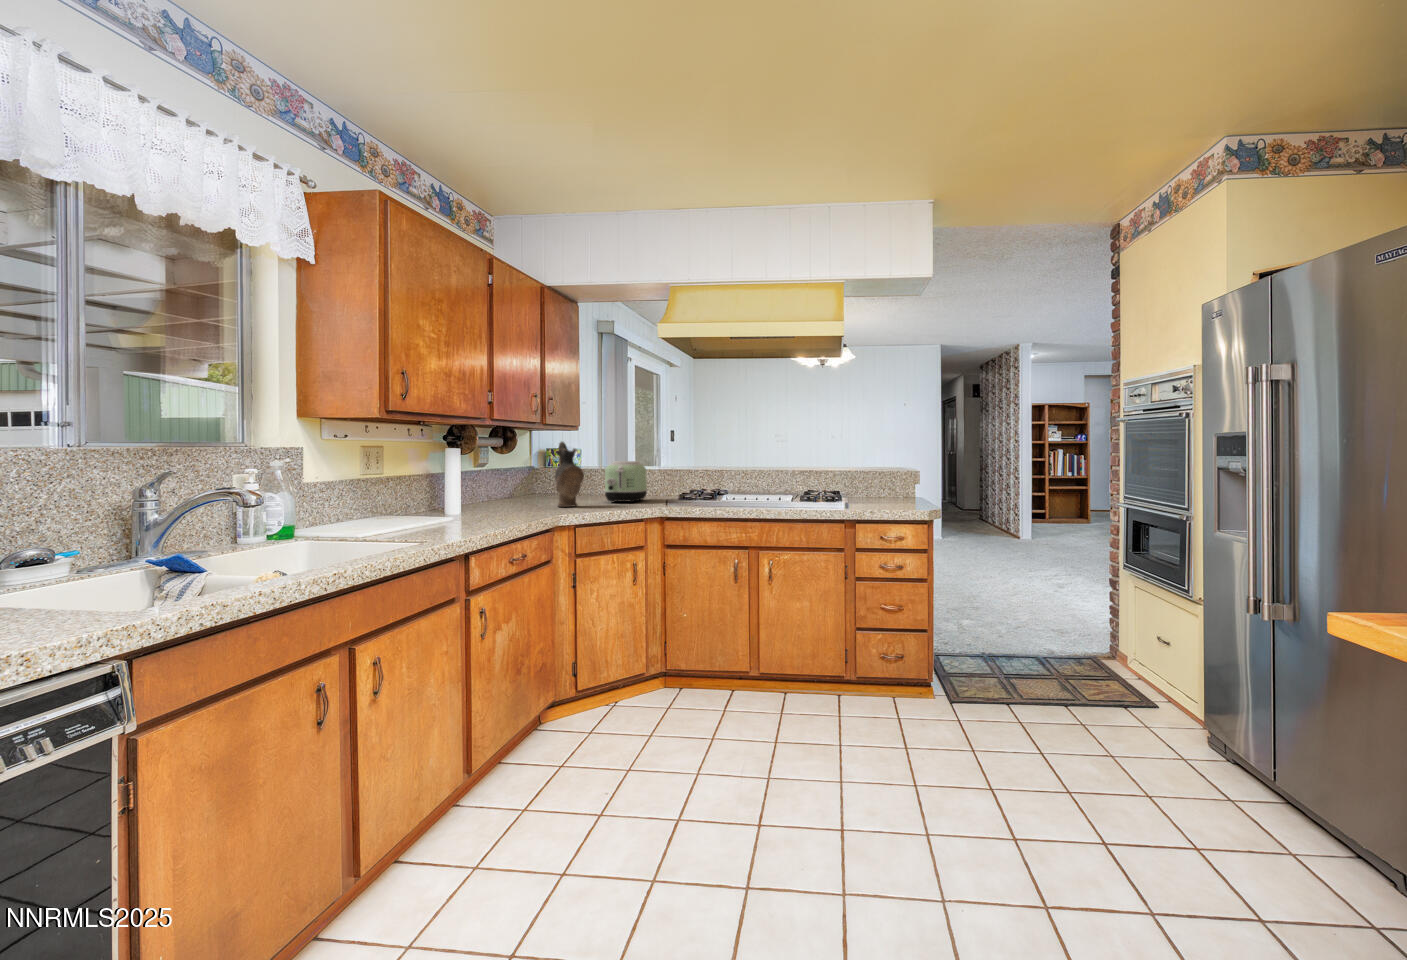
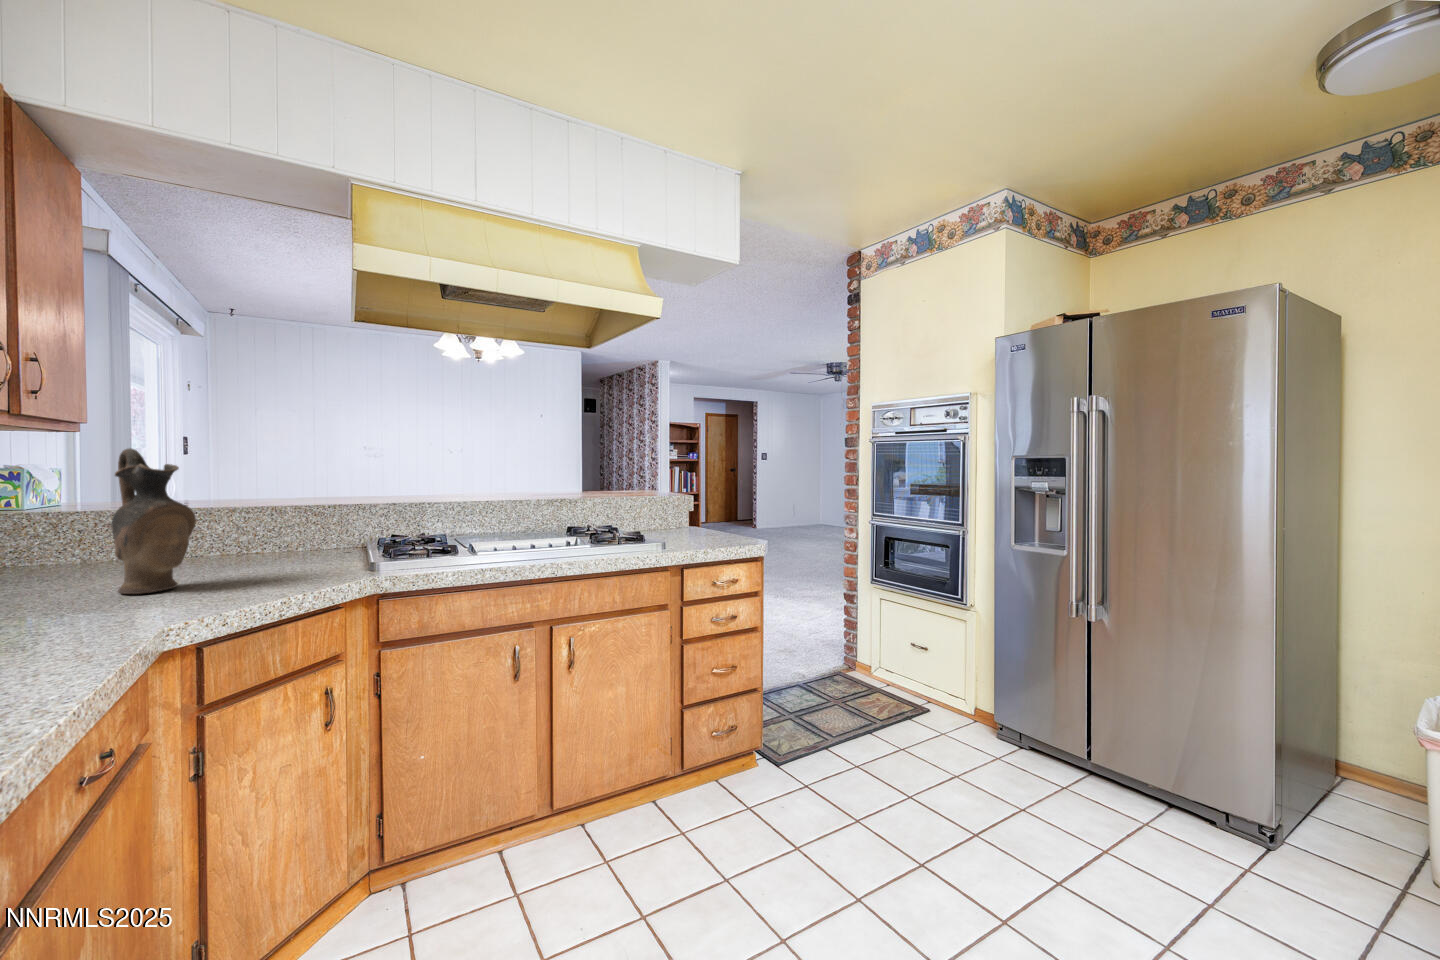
toaster: present [605,461,647,503] -> none [234,486,325,567]

